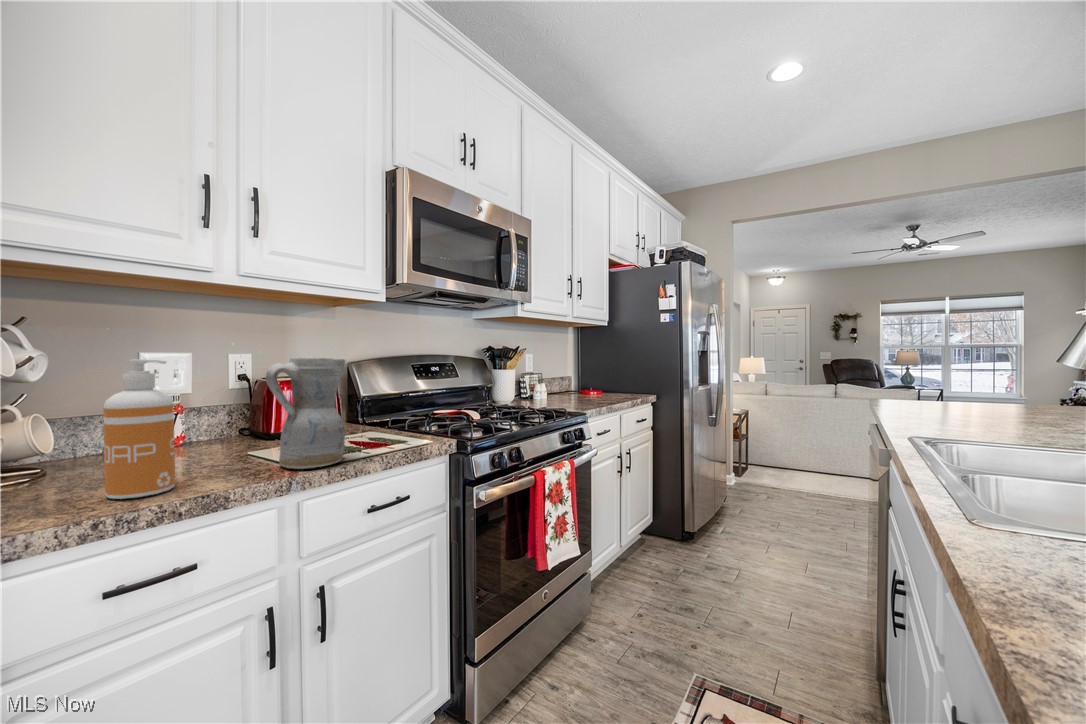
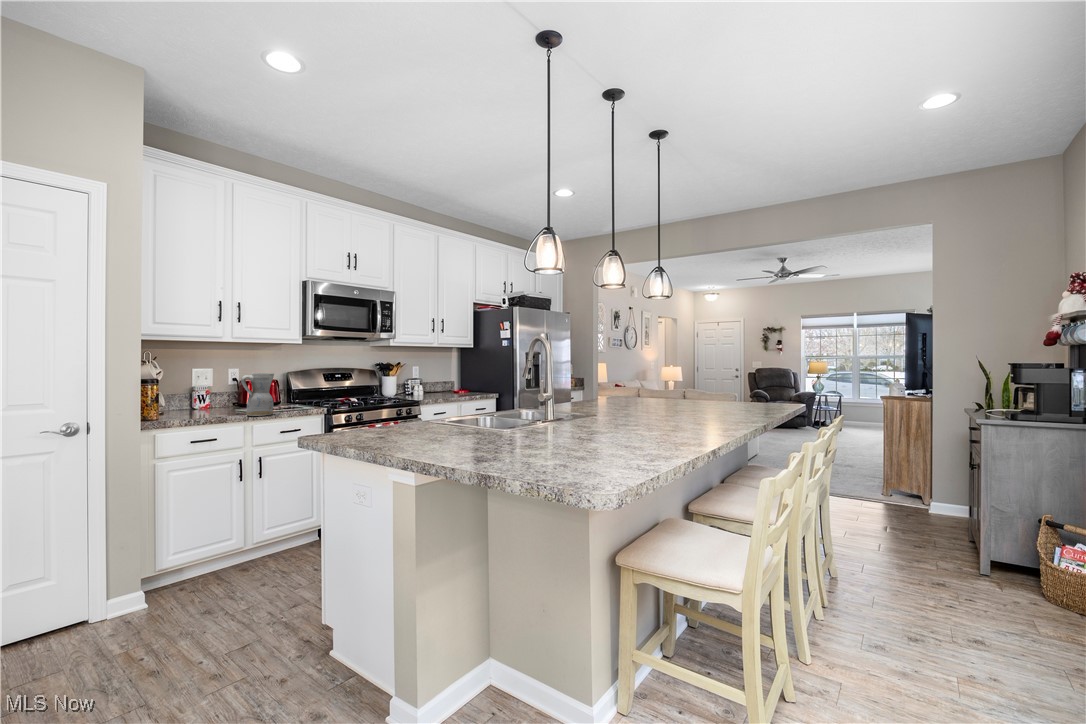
soap dispenser: present [103,359,175,499] -> none [185,374,208,421]

